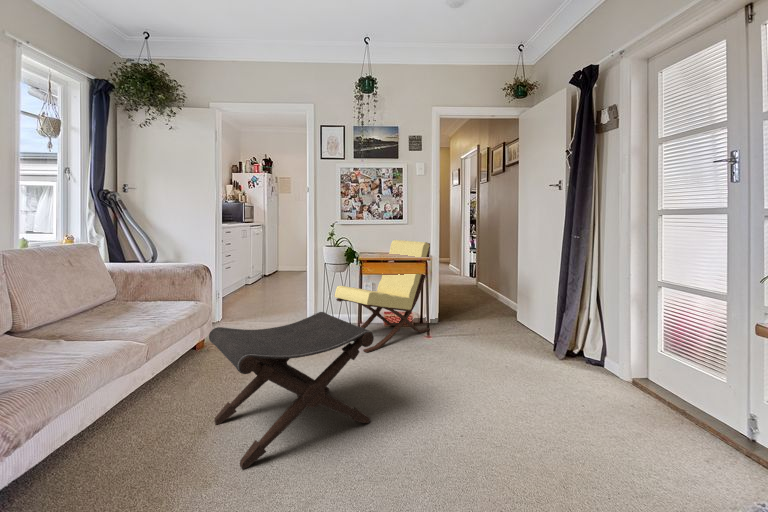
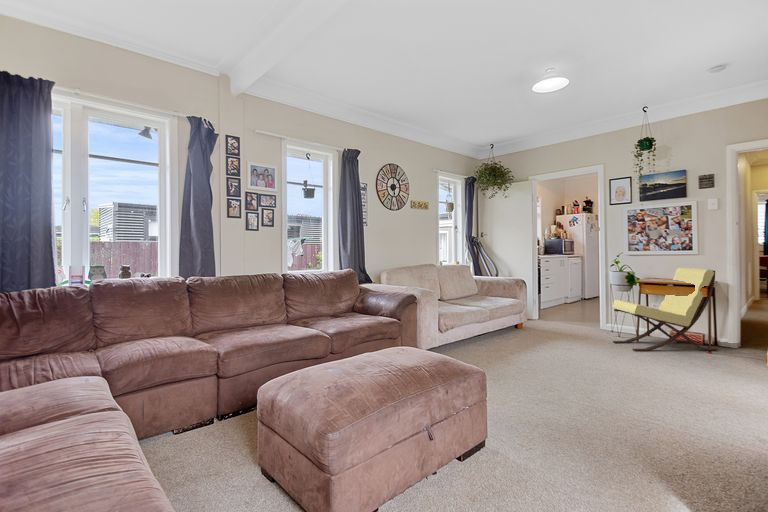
footstool: present [209,312,374,469] -> none [515,307,606,375]

